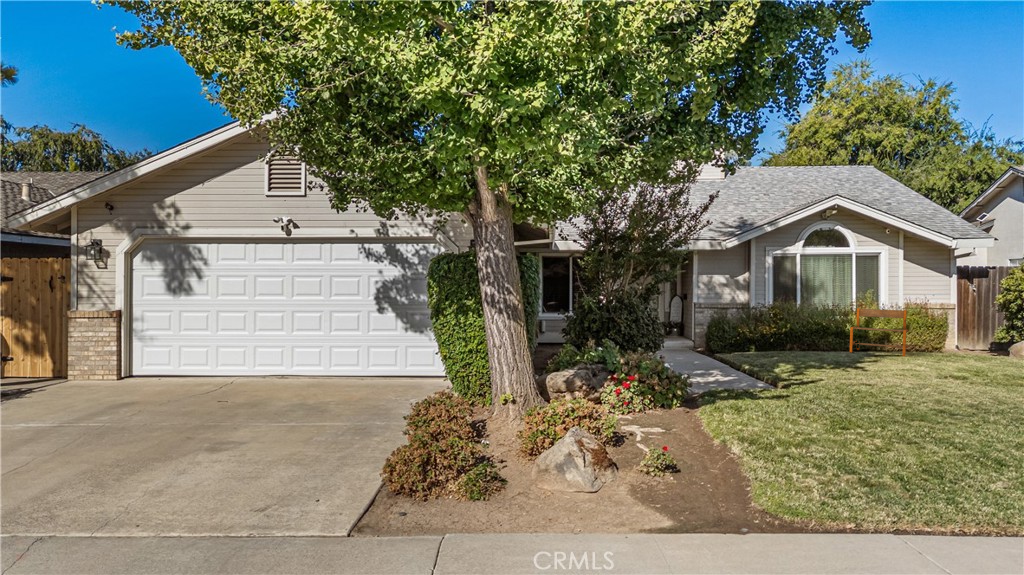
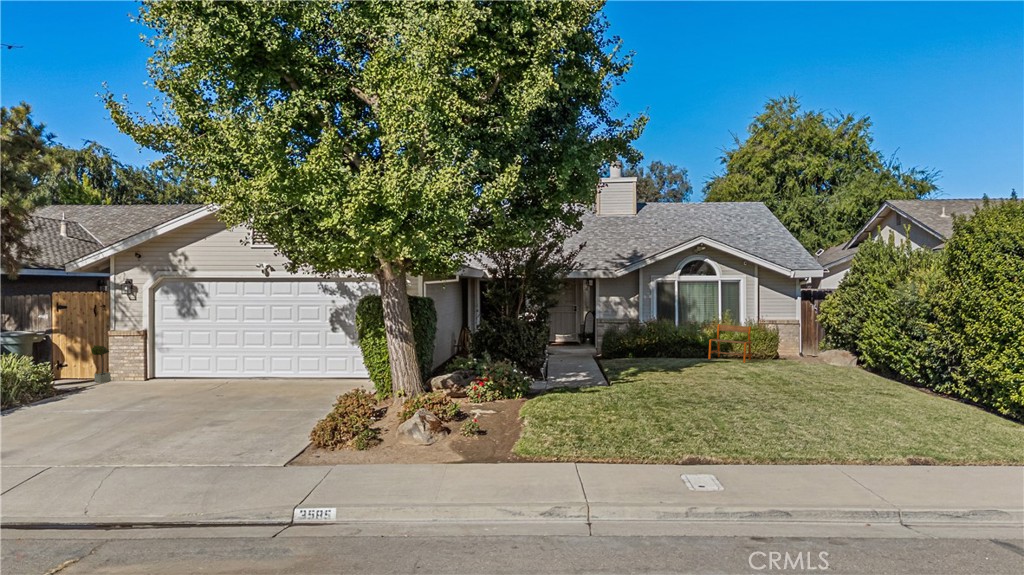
potted tree: none [42,331,70,384] -> present [91,345,111,383]

